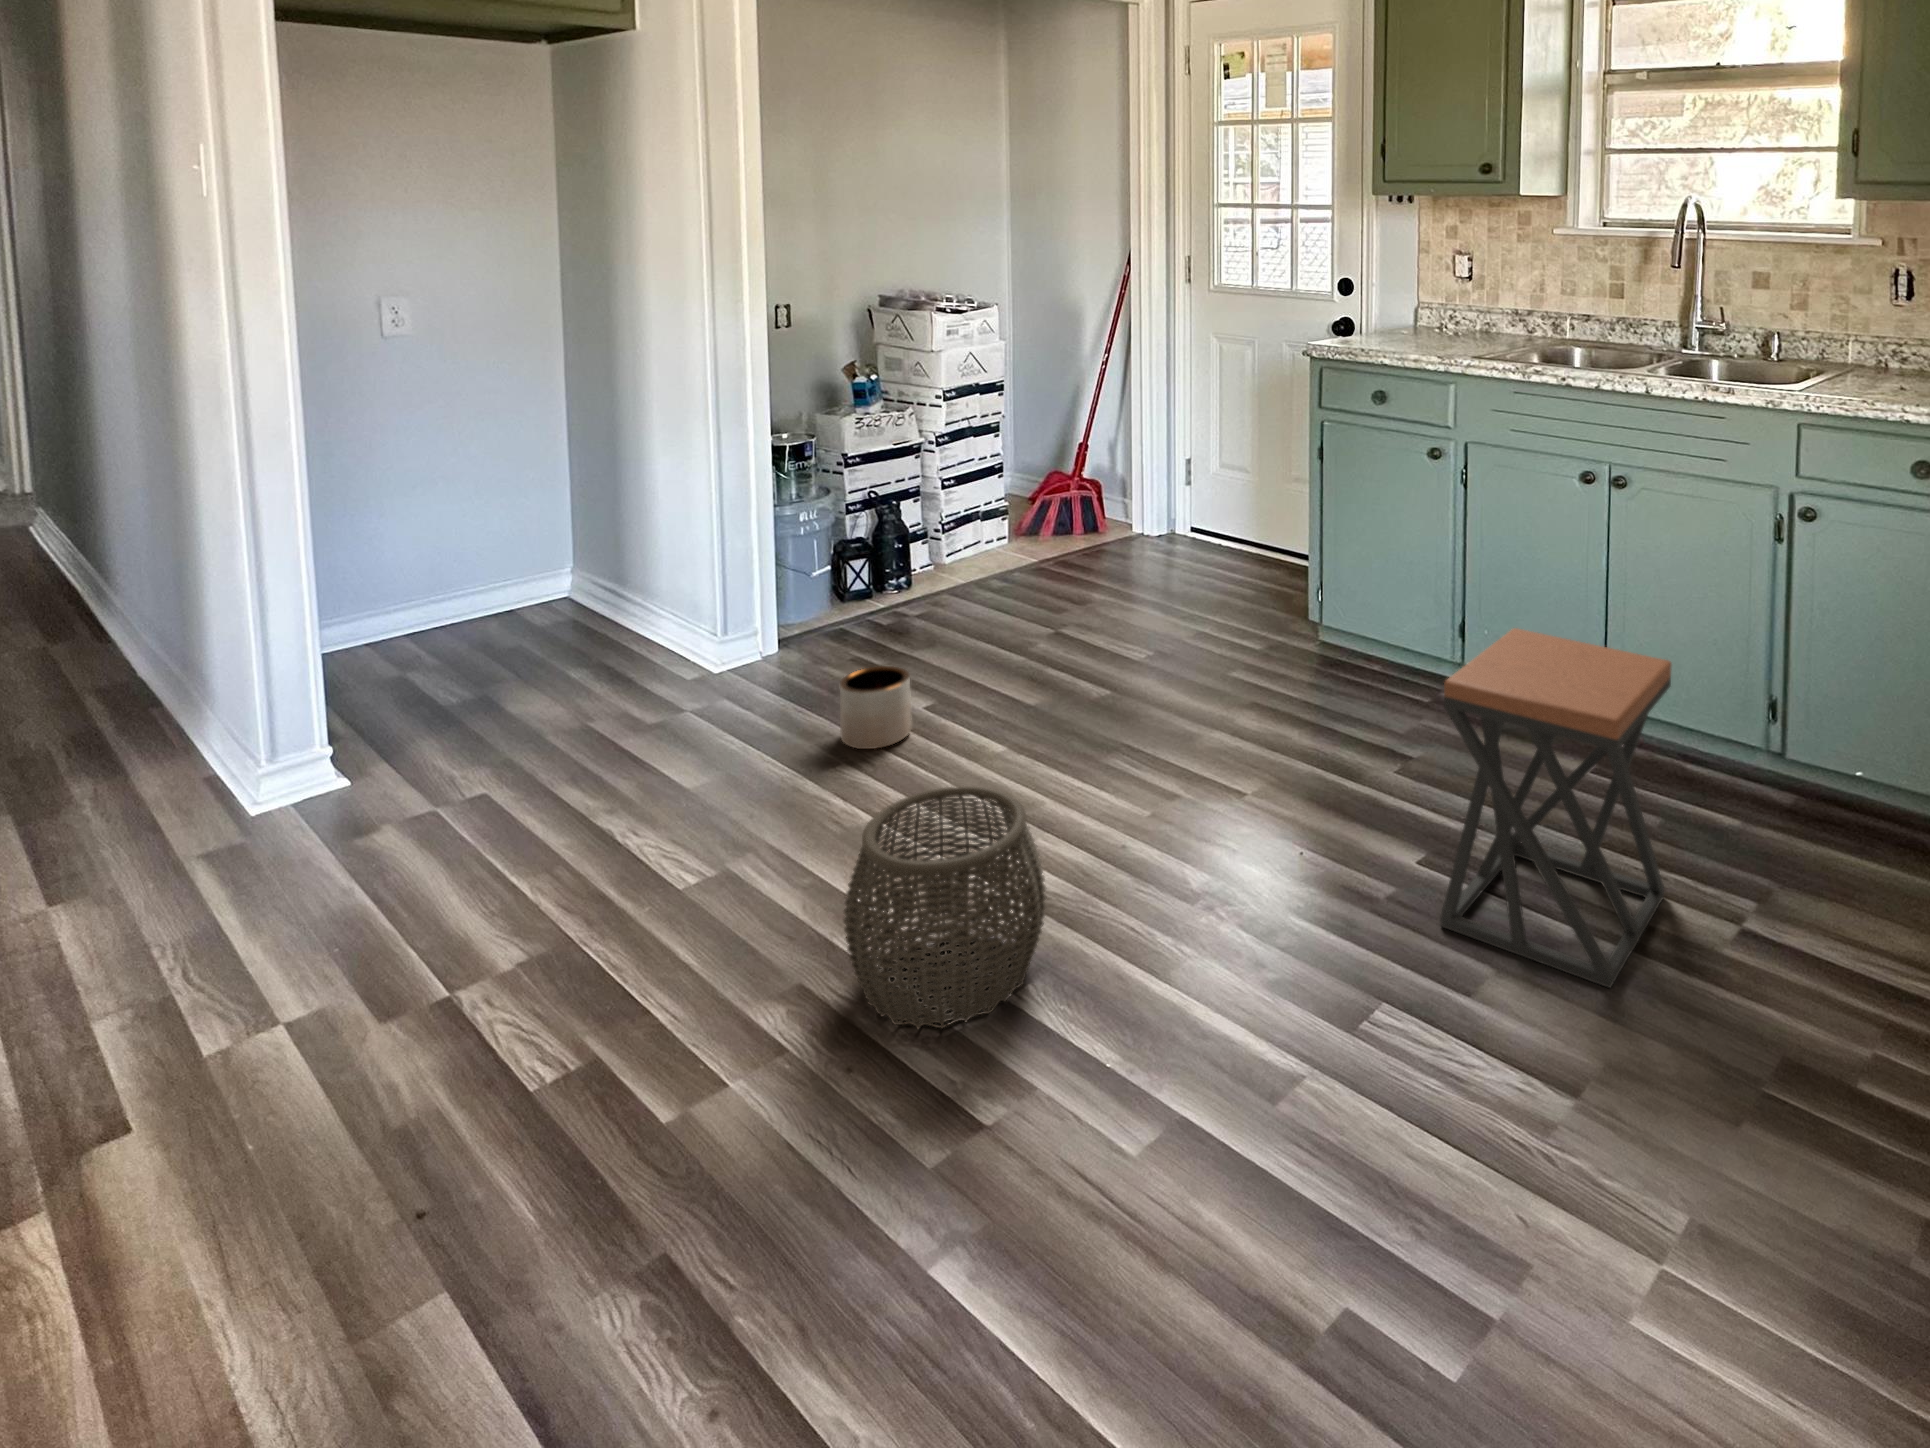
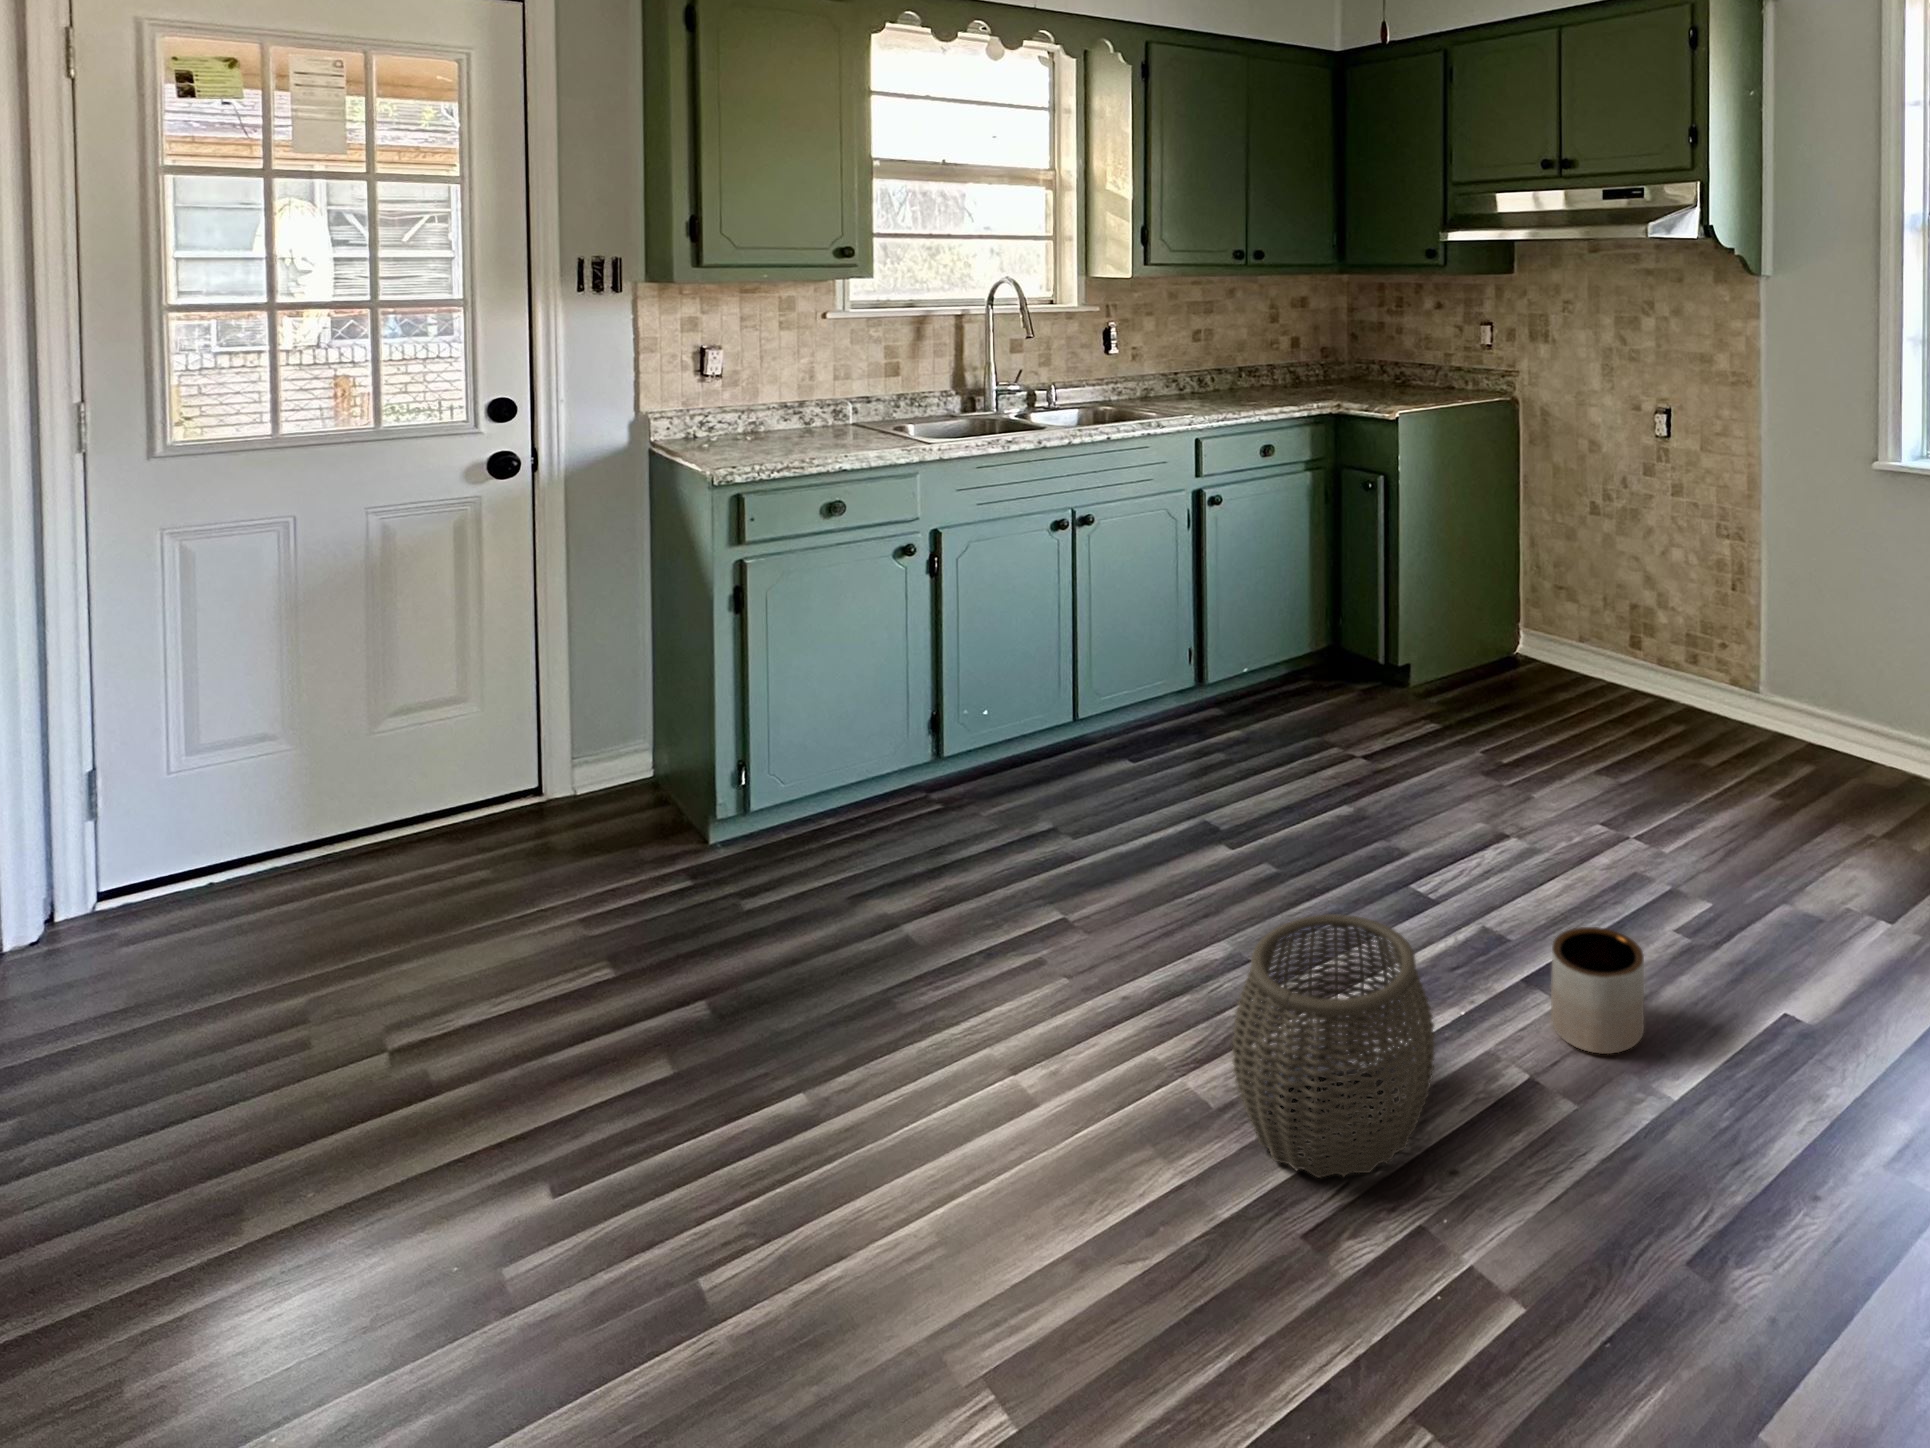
stool: present [1440,628,1671,988] -> none [1226,604,1408,860]
planter: present [840,666,912,749] -> present [1551,927,1644,1054]

